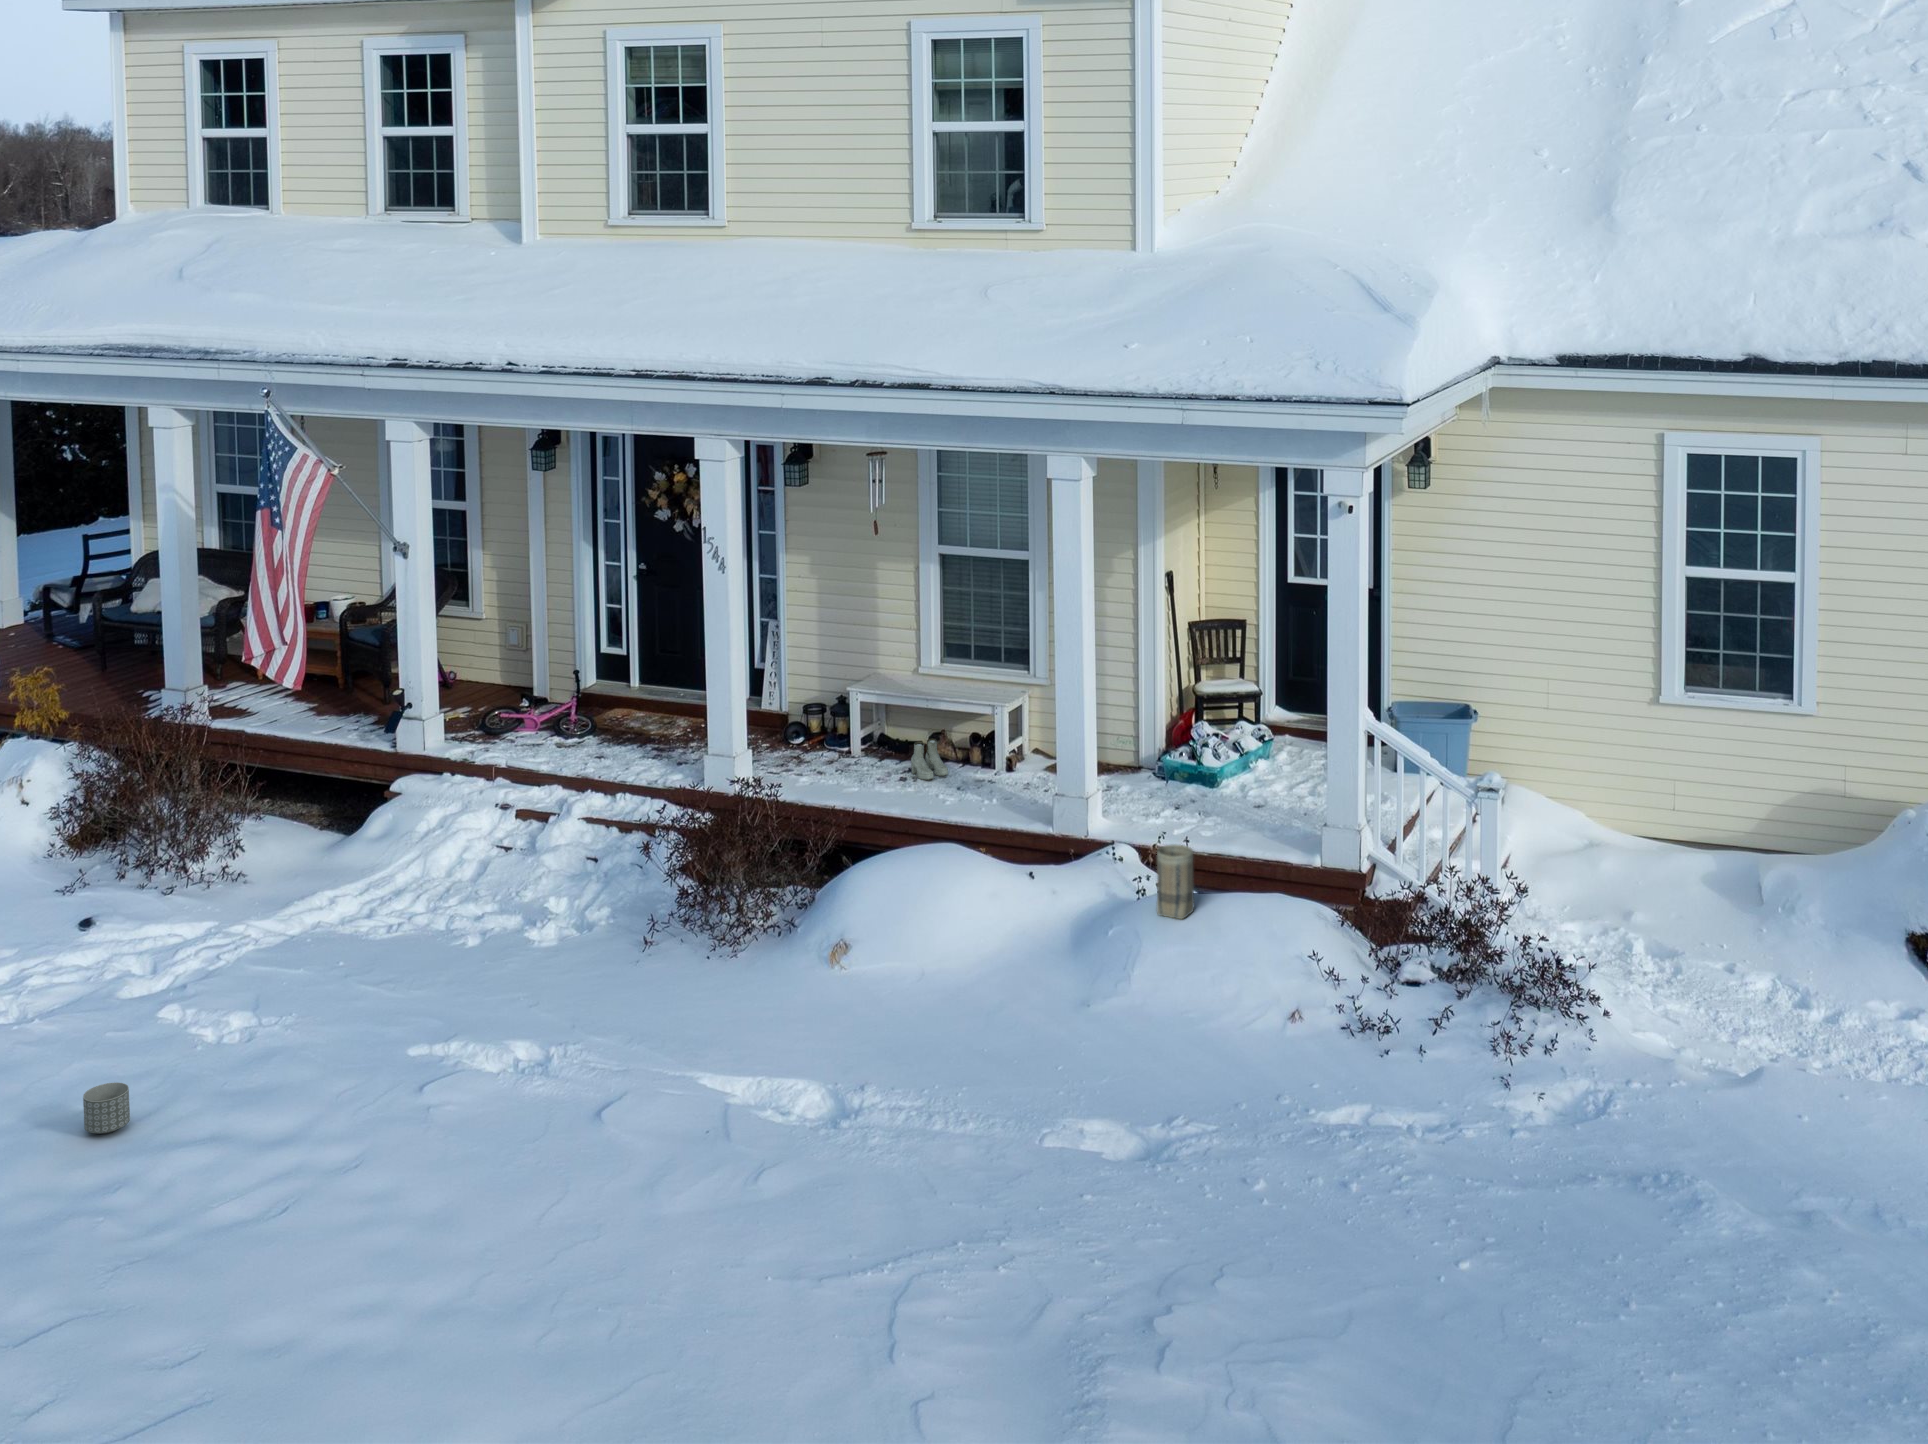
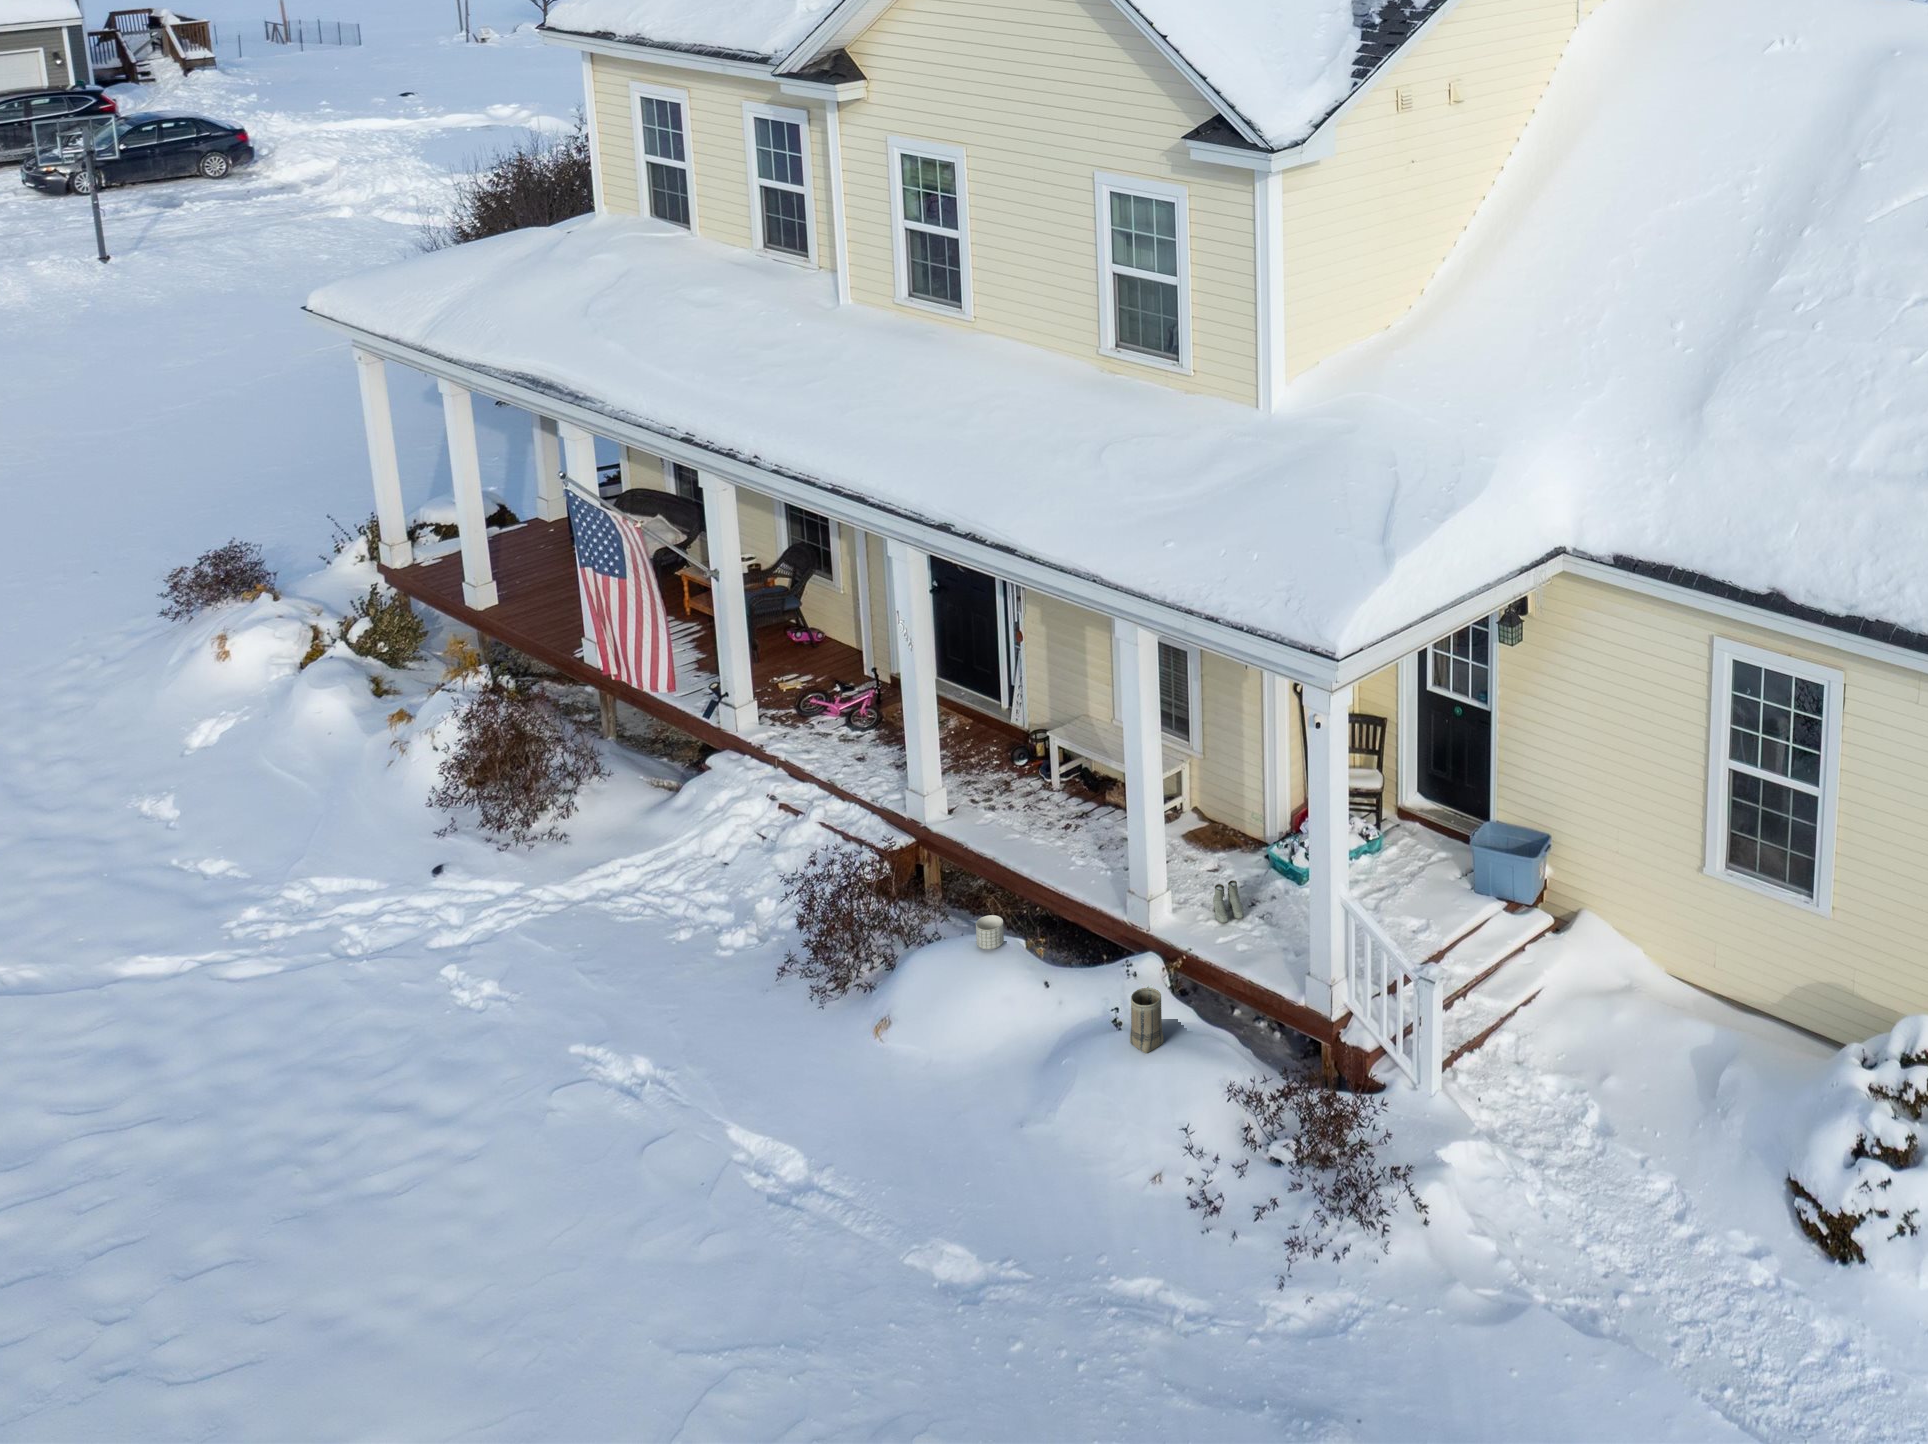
boots: present [911,739,948,780] -> present [1213,880,1243,923]
planter: present [83,1082,130,1134] -> present [976,915,1004,949]

